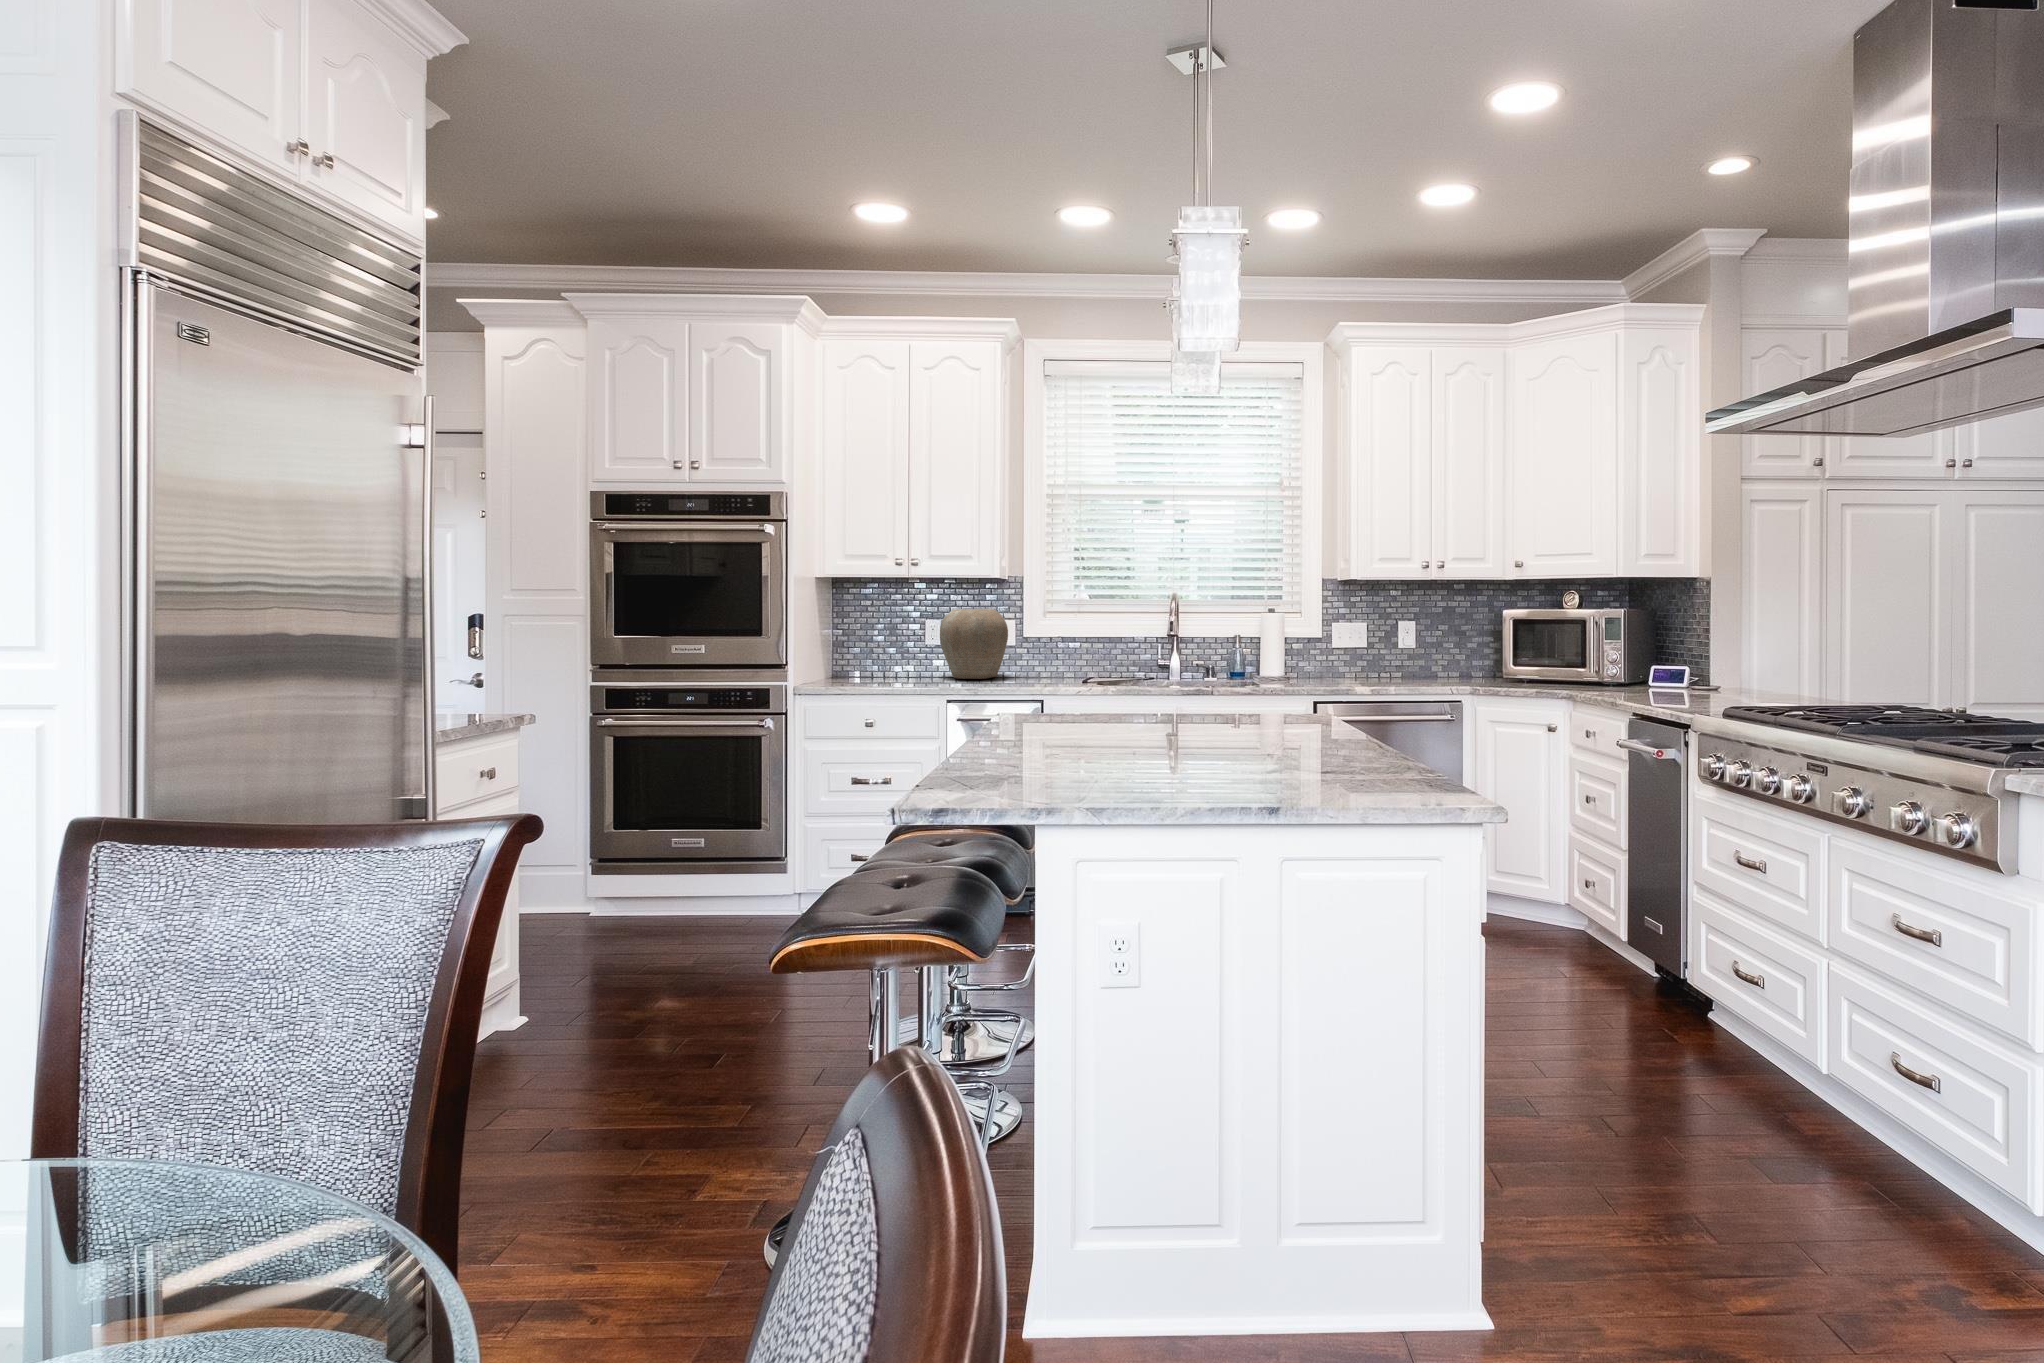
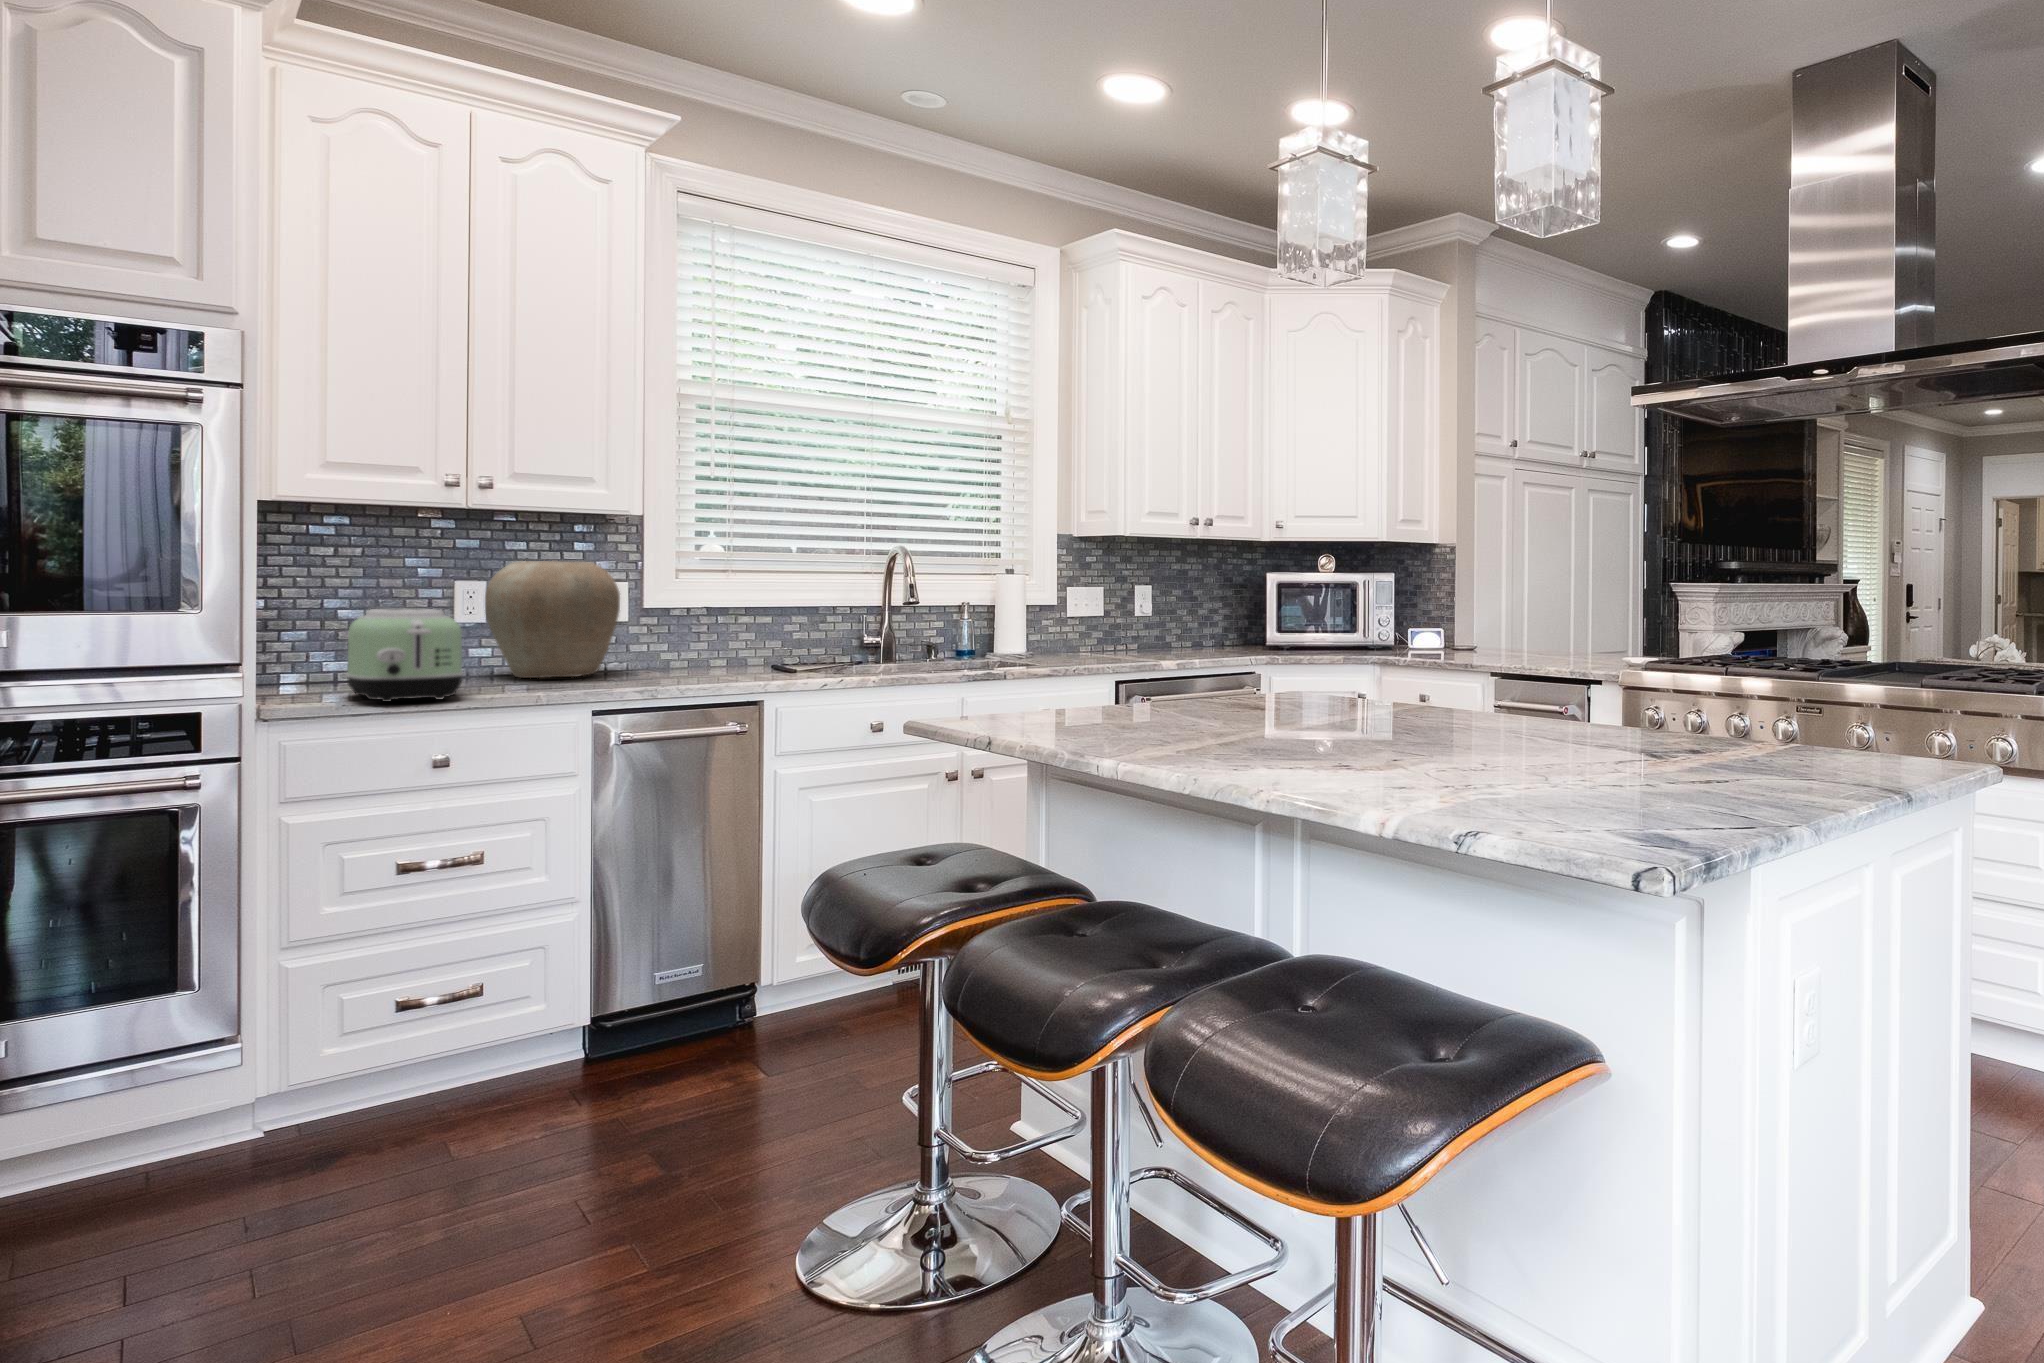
toaster: none [861,637,911,689] -> present [346,609,463,702]

